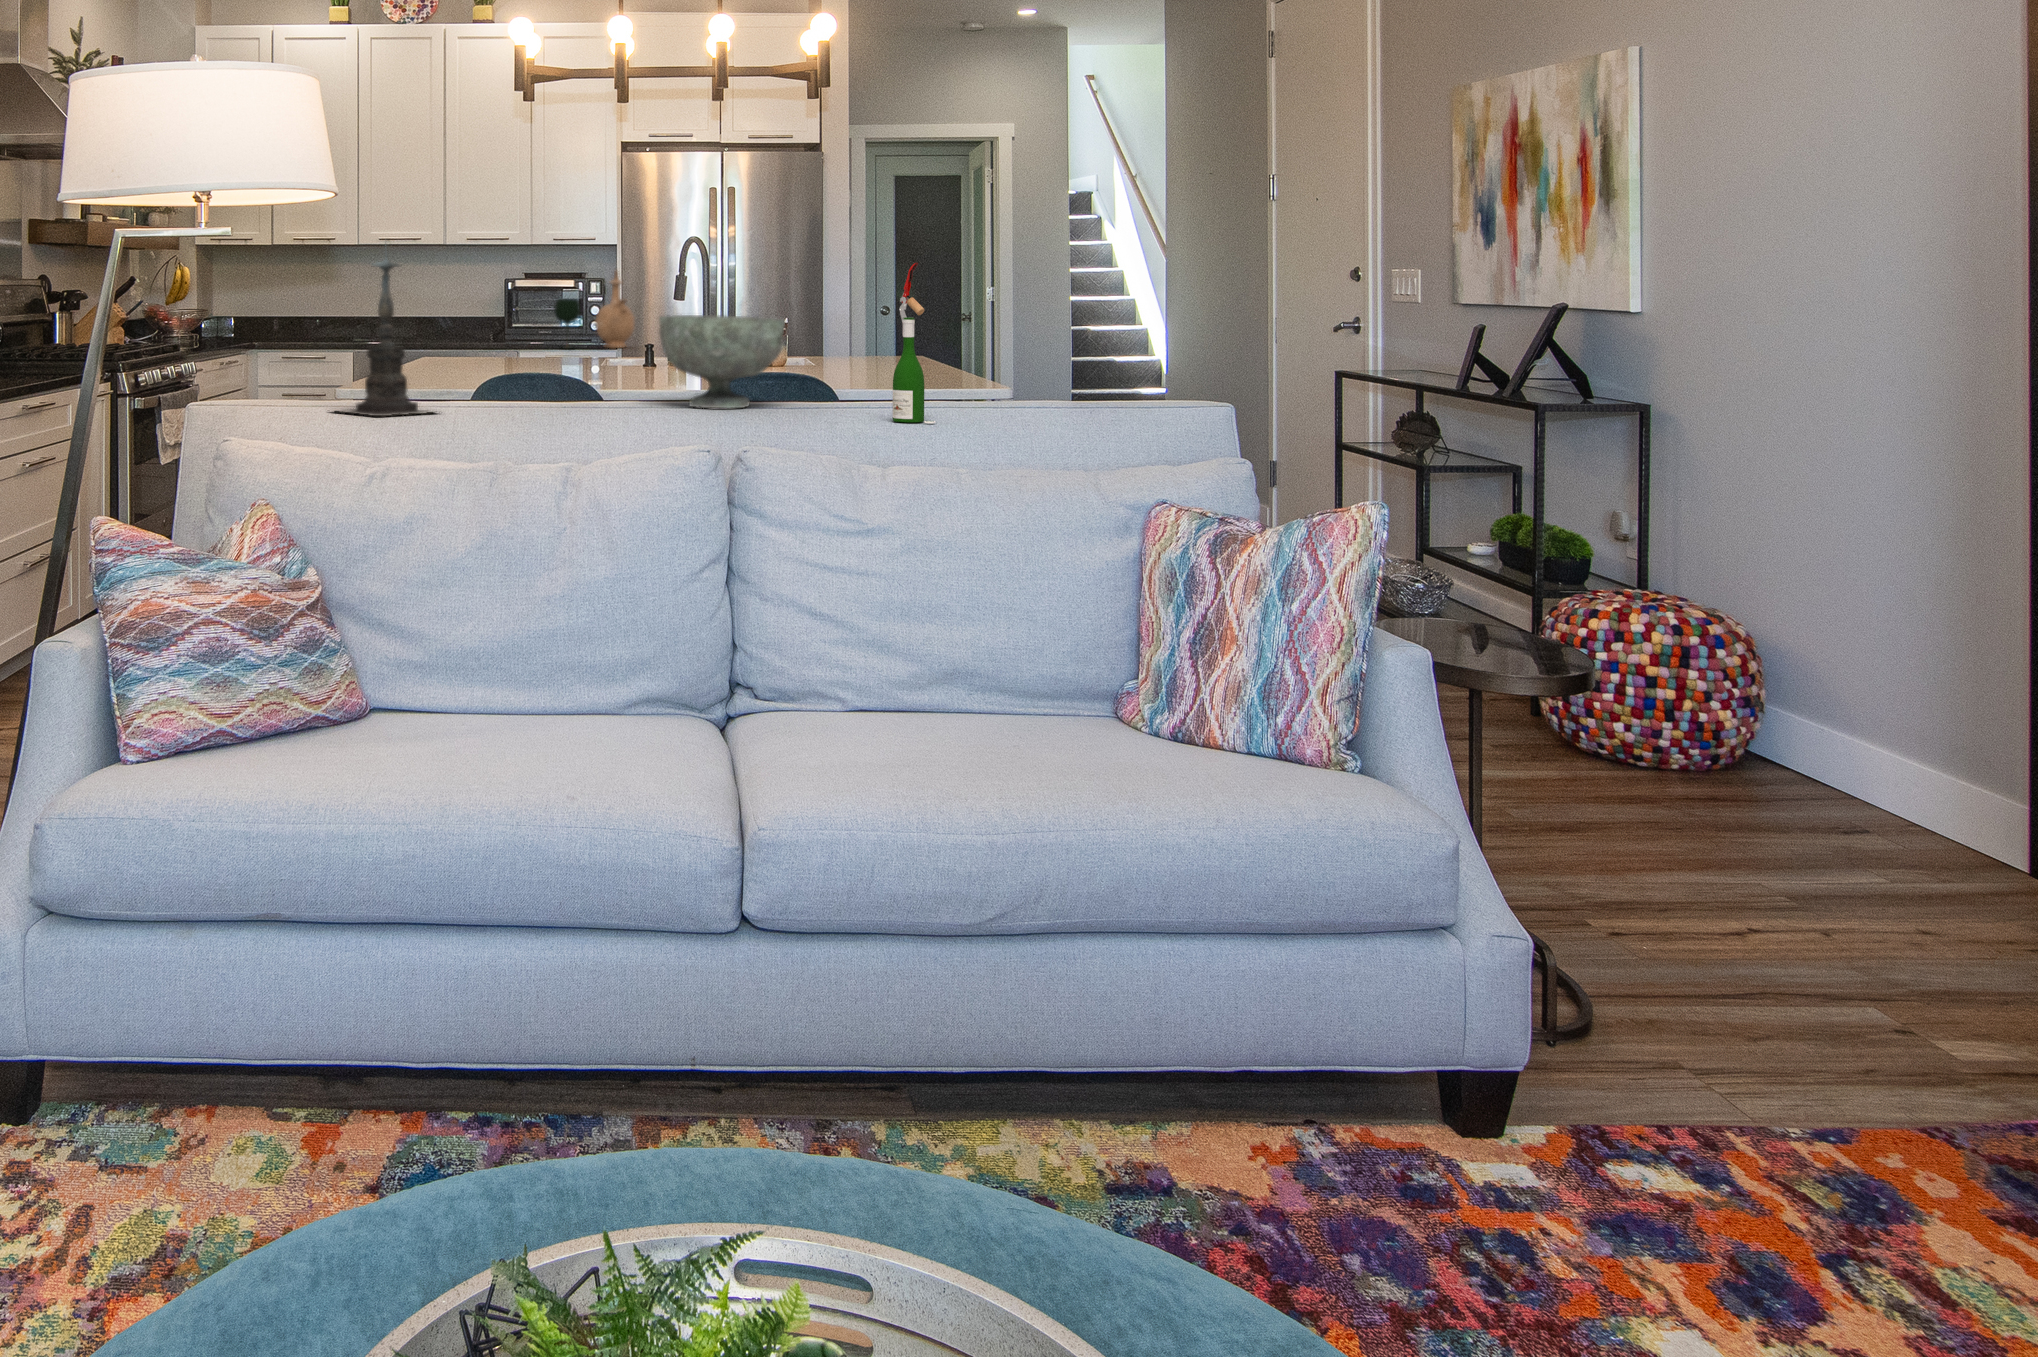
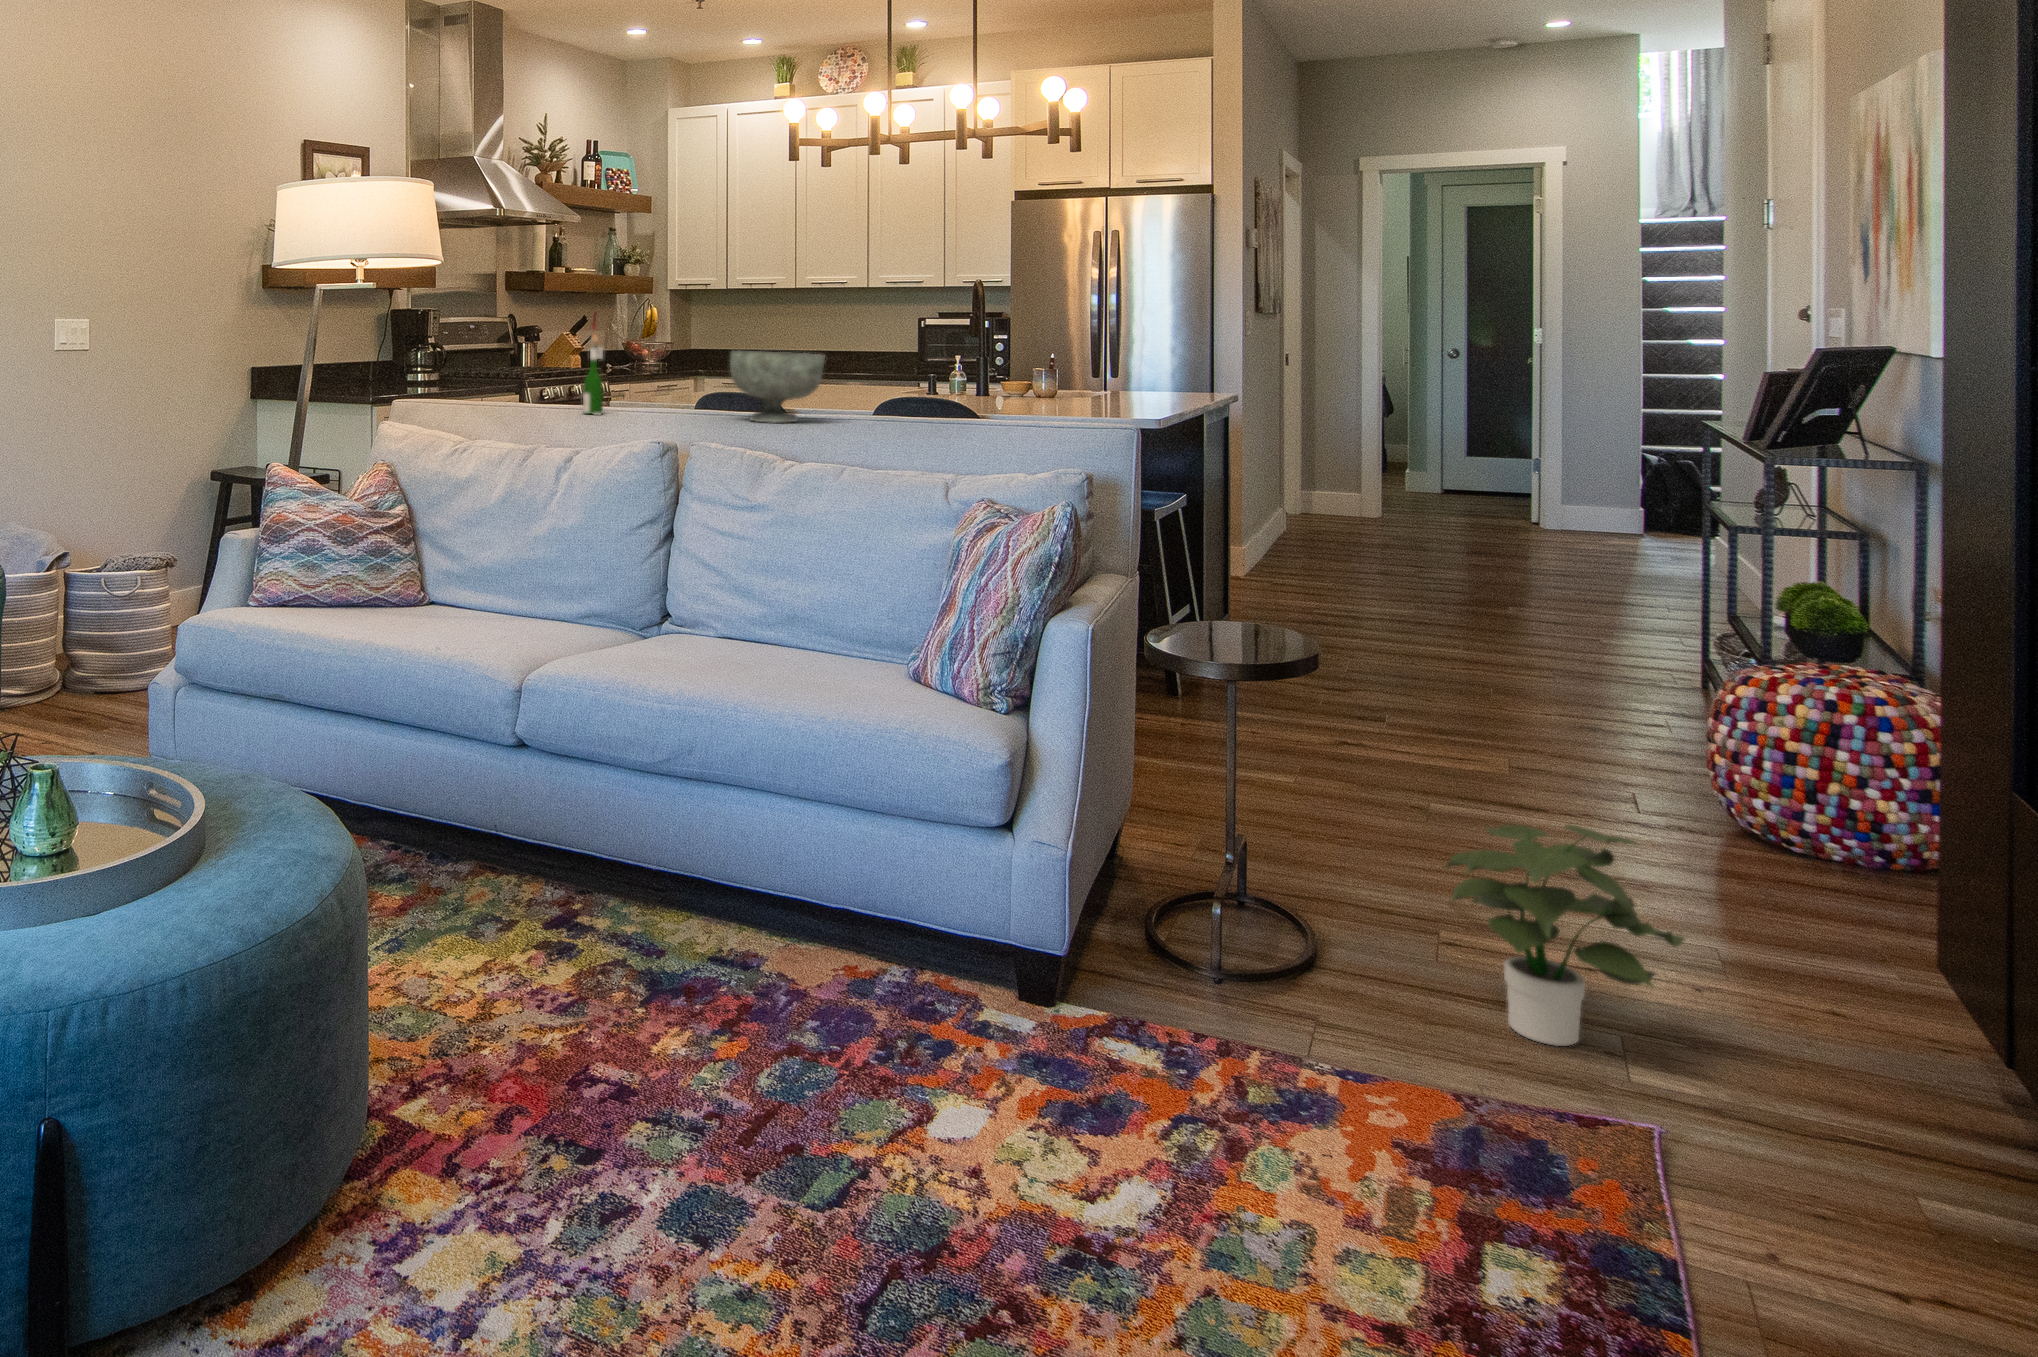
candle holder: present [340,256,429,416] -> none [486,293,555,415]
wine bottle: present [893,263,935,423] -> present [583,312,603,415]
vase: present [596,271,635,348] -> none [966,317,1003,385]
wine glass: present [554,299,581,349] -> none [923,342,947,385]
potted plant: none [1718,807,2011,1050] -> present [1446,825,1685,1046]

